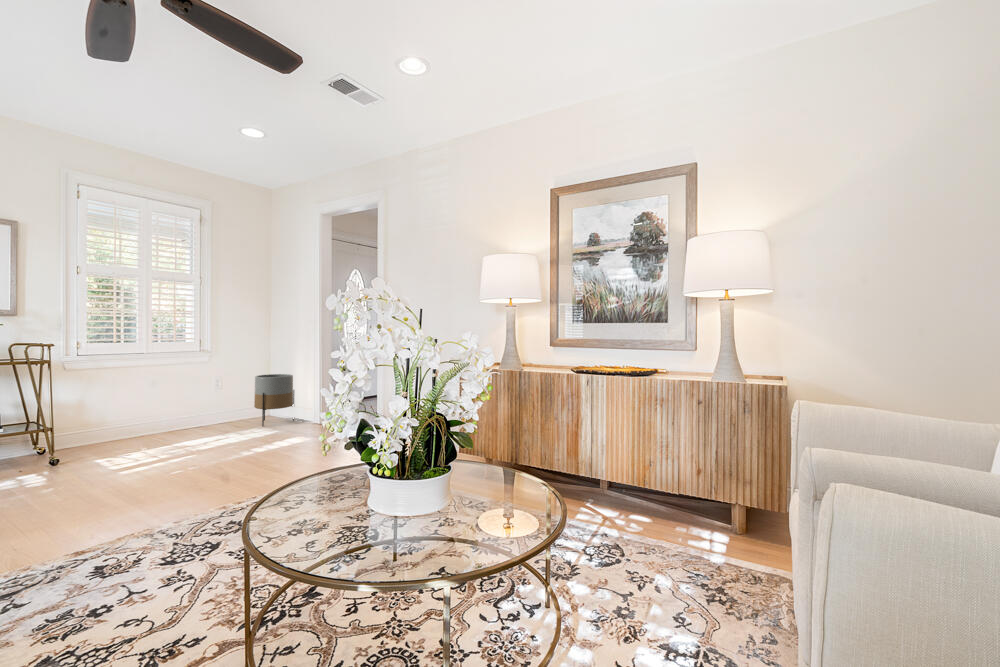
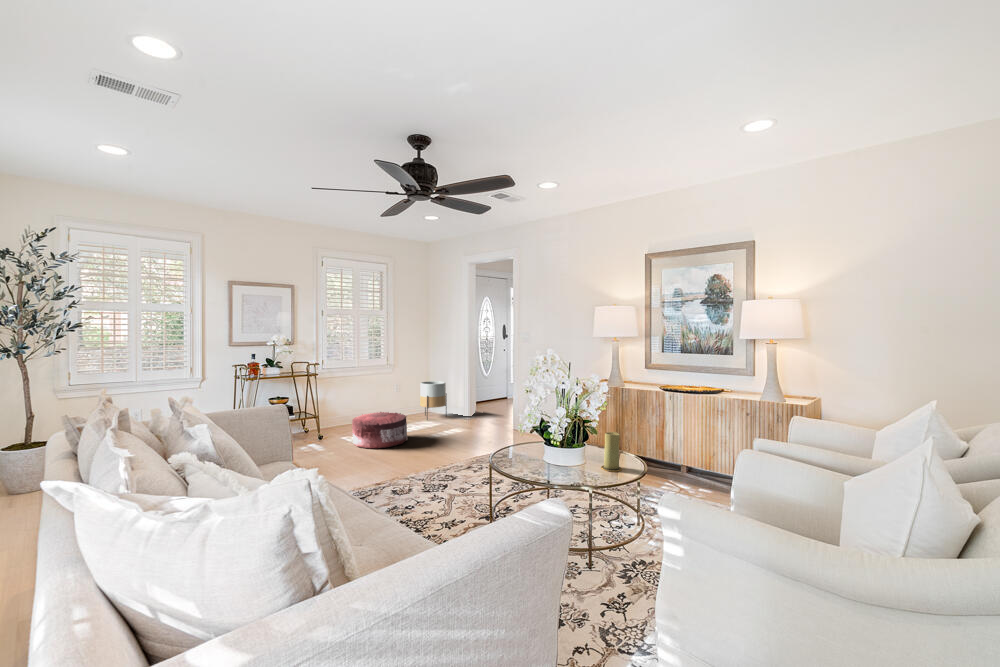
pouf: none [103,418,209,477] -> present [352,412,407,448]
candle: none [481,443,523,530] -> present [601,432,622,471]

